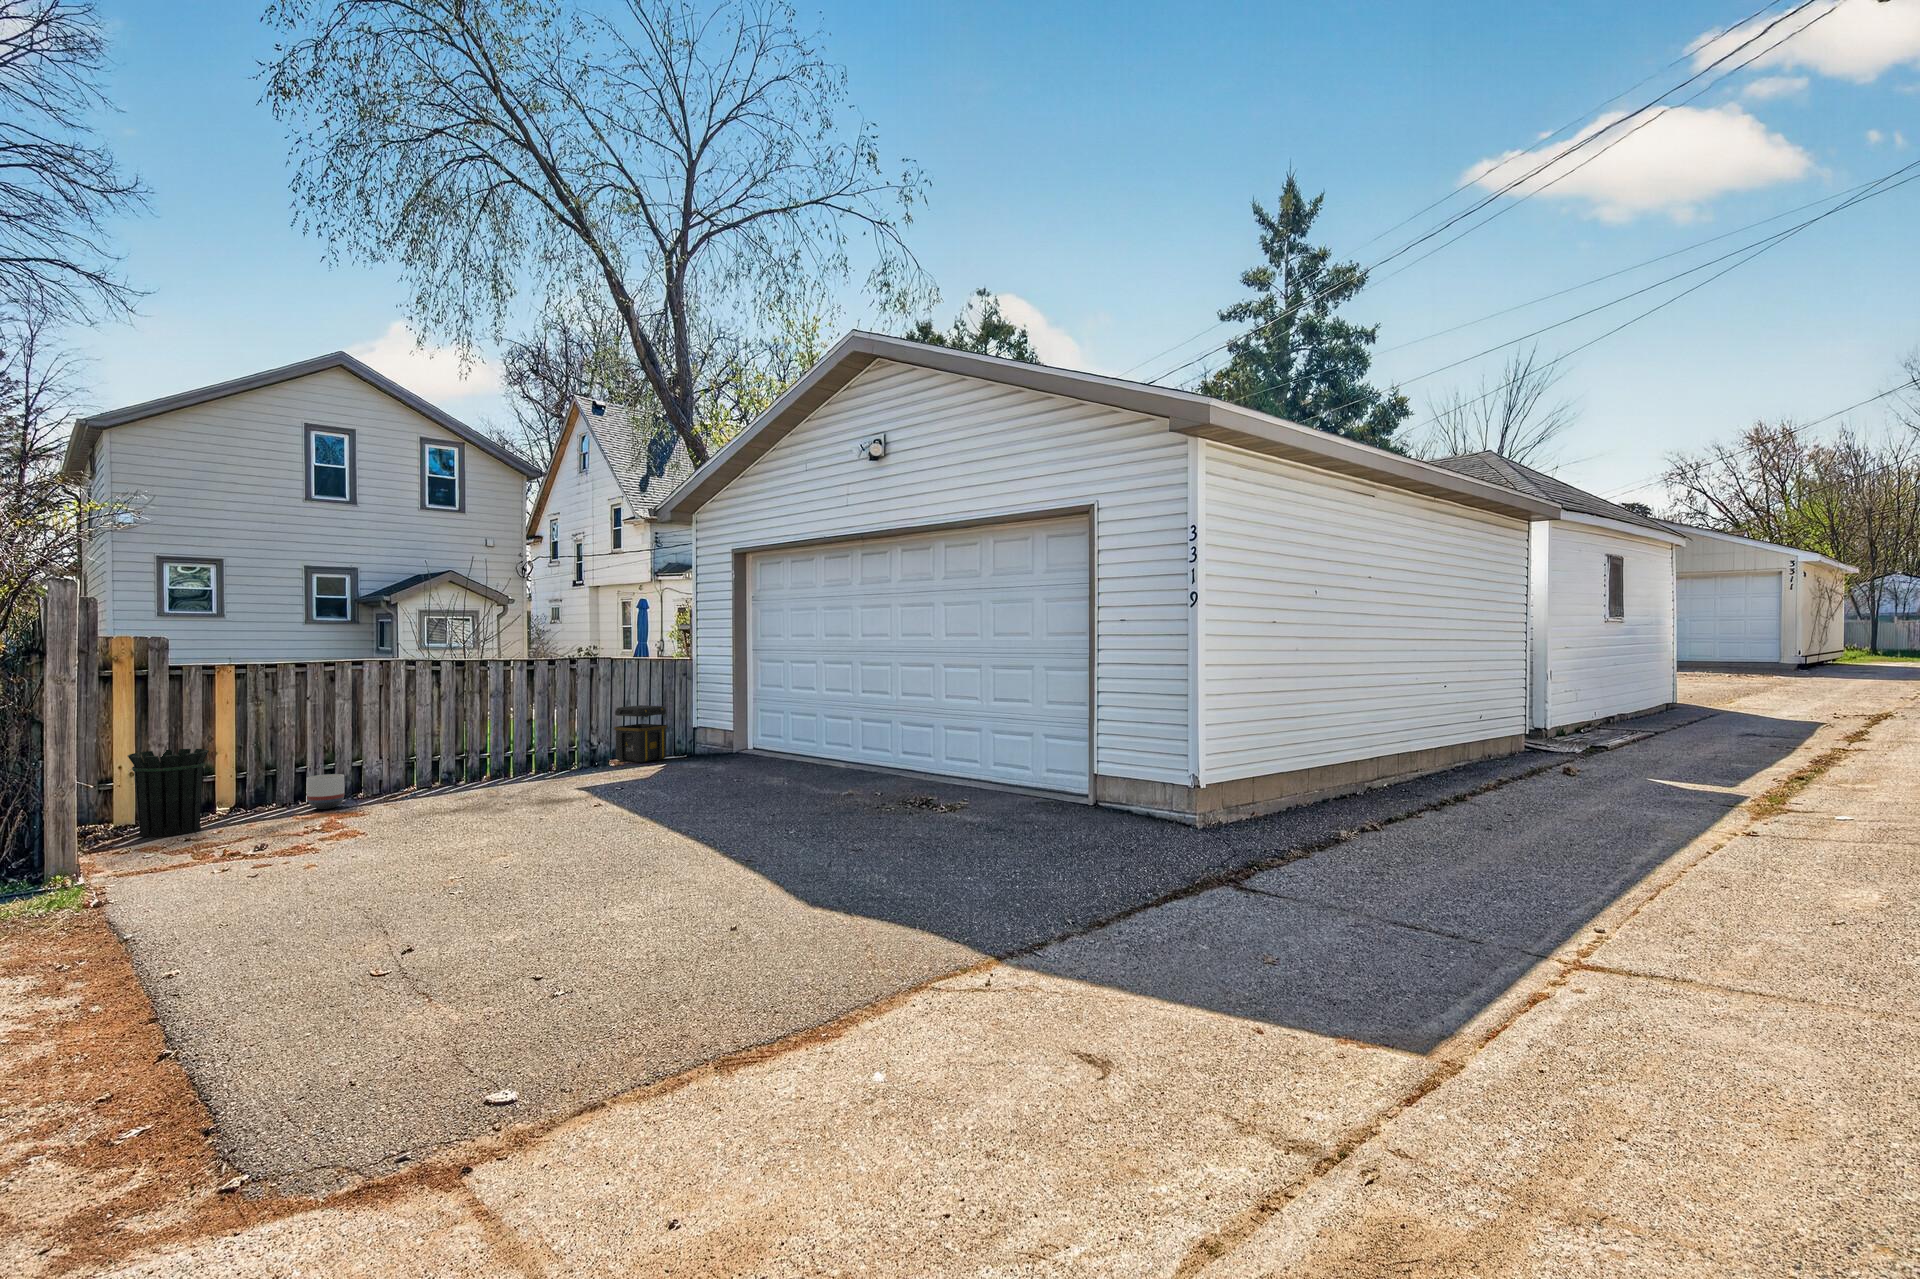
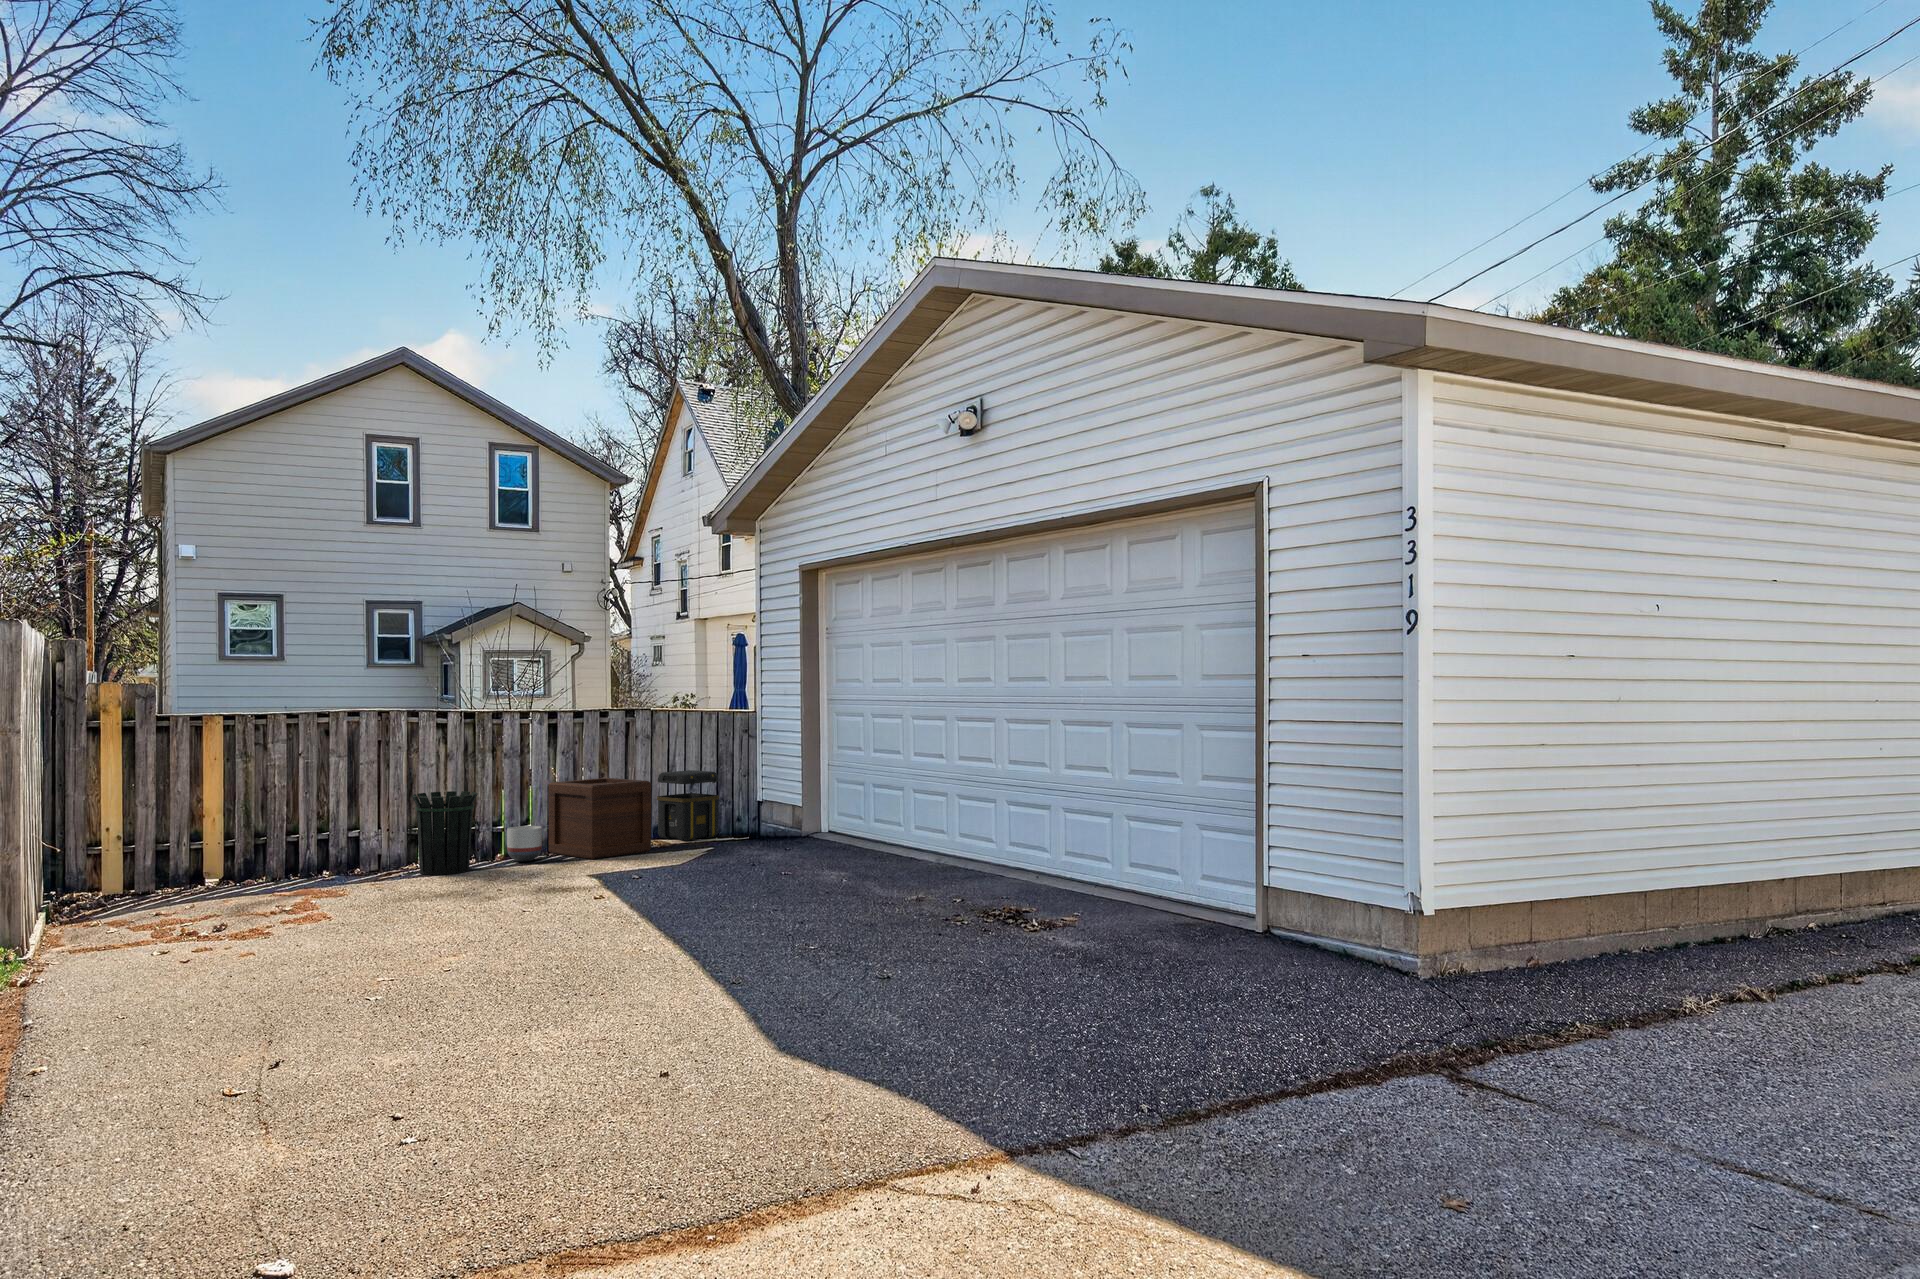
wooden crate: none [527,712,617,780] -> present [549,778,651,859]
waste bin: present [128,749,209,837] -> present [412,791,478,875]
planter: present [307,774,345,809] -> present [507,826,542,862]

